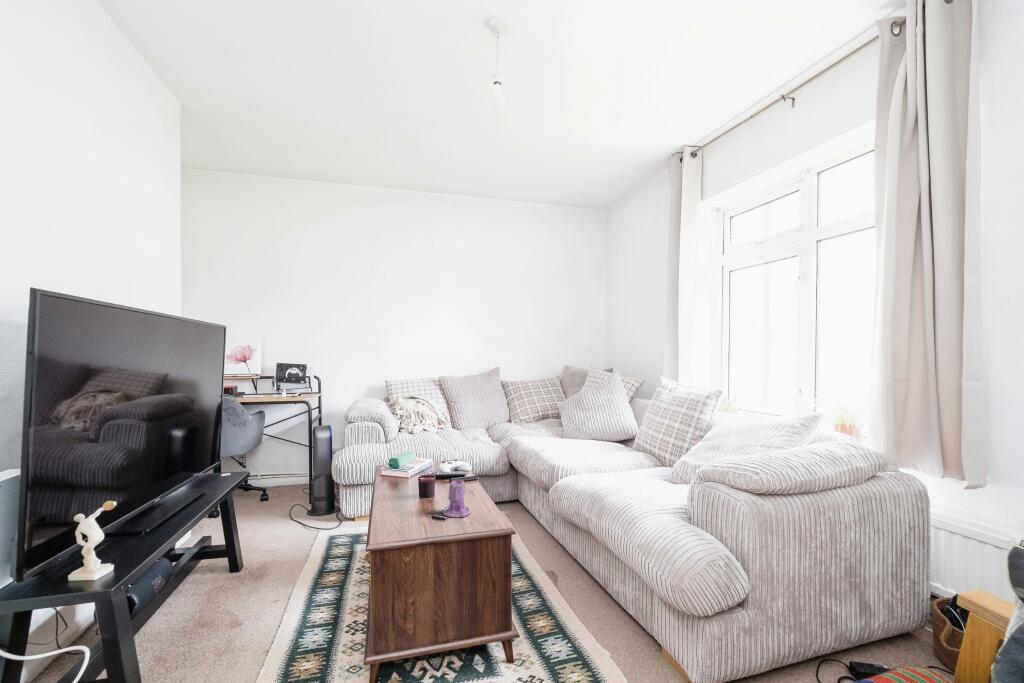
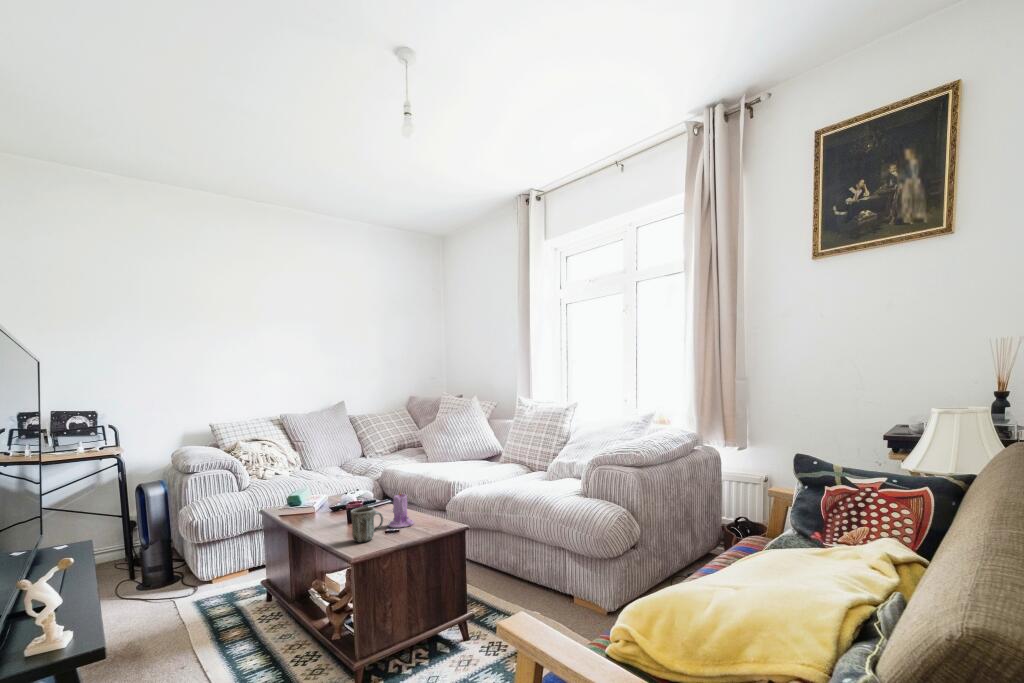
mug: none [389,491,424,530] -> present [351,507,383,542]

